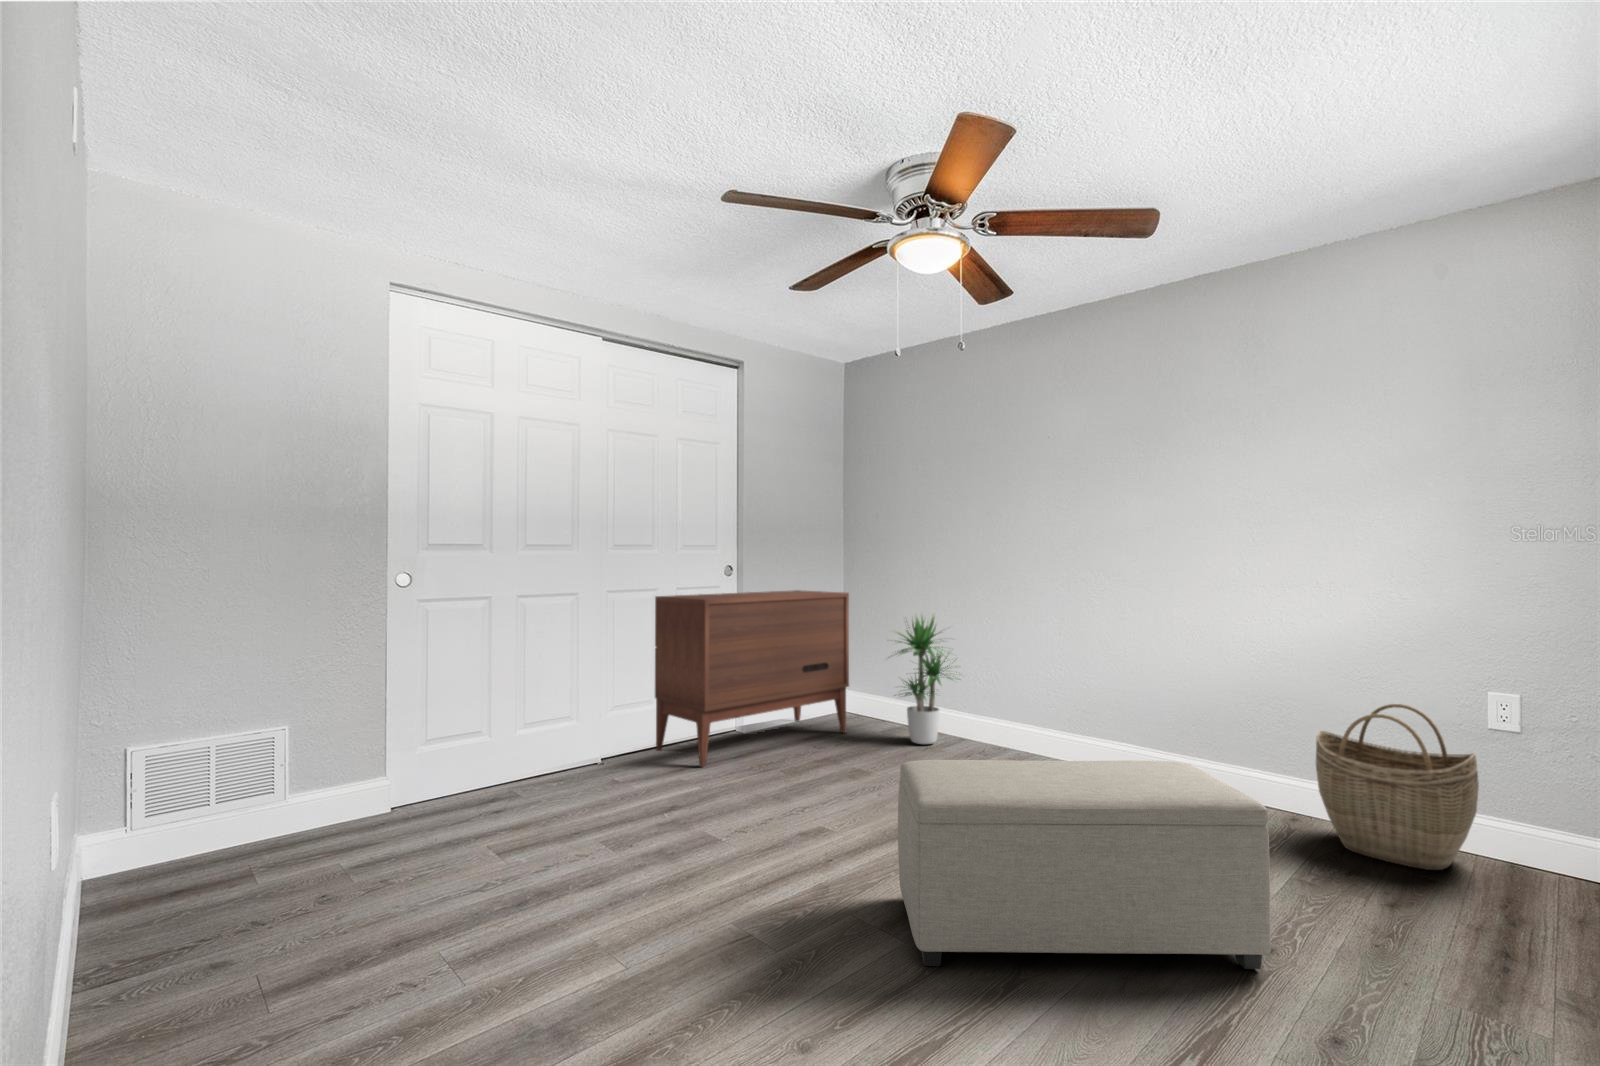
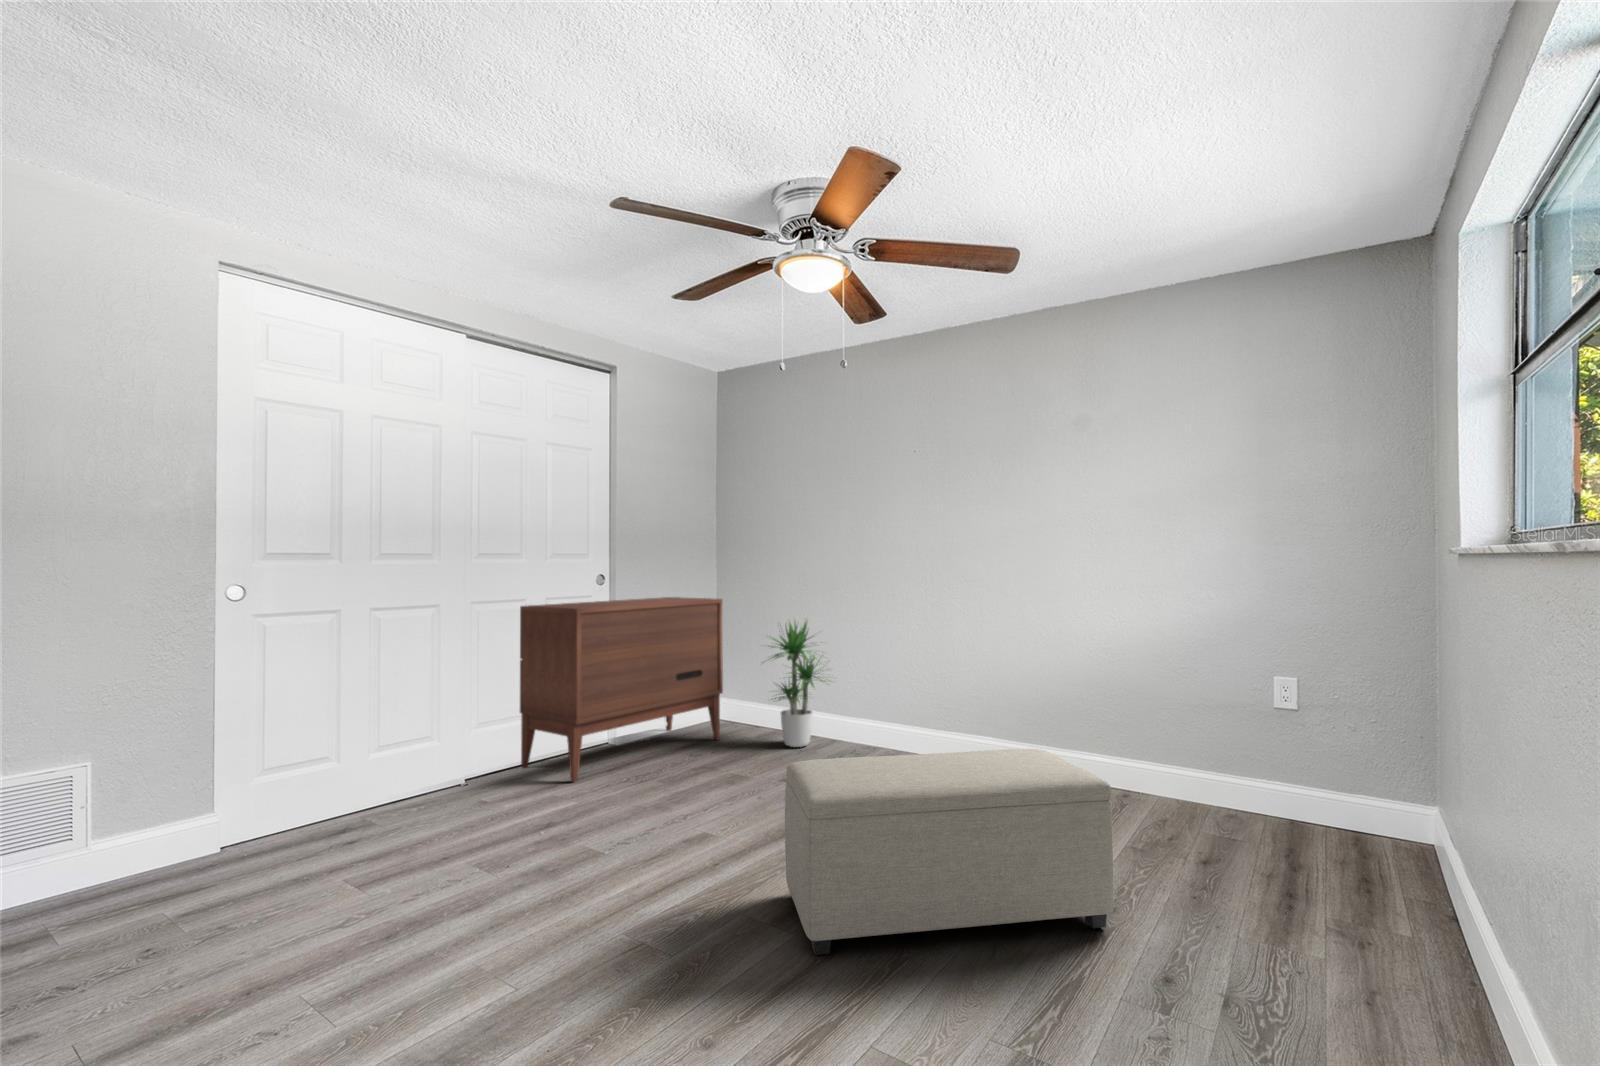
woven basket: present [1316,704,1479,870] -> none [1146,689,1272,831]

